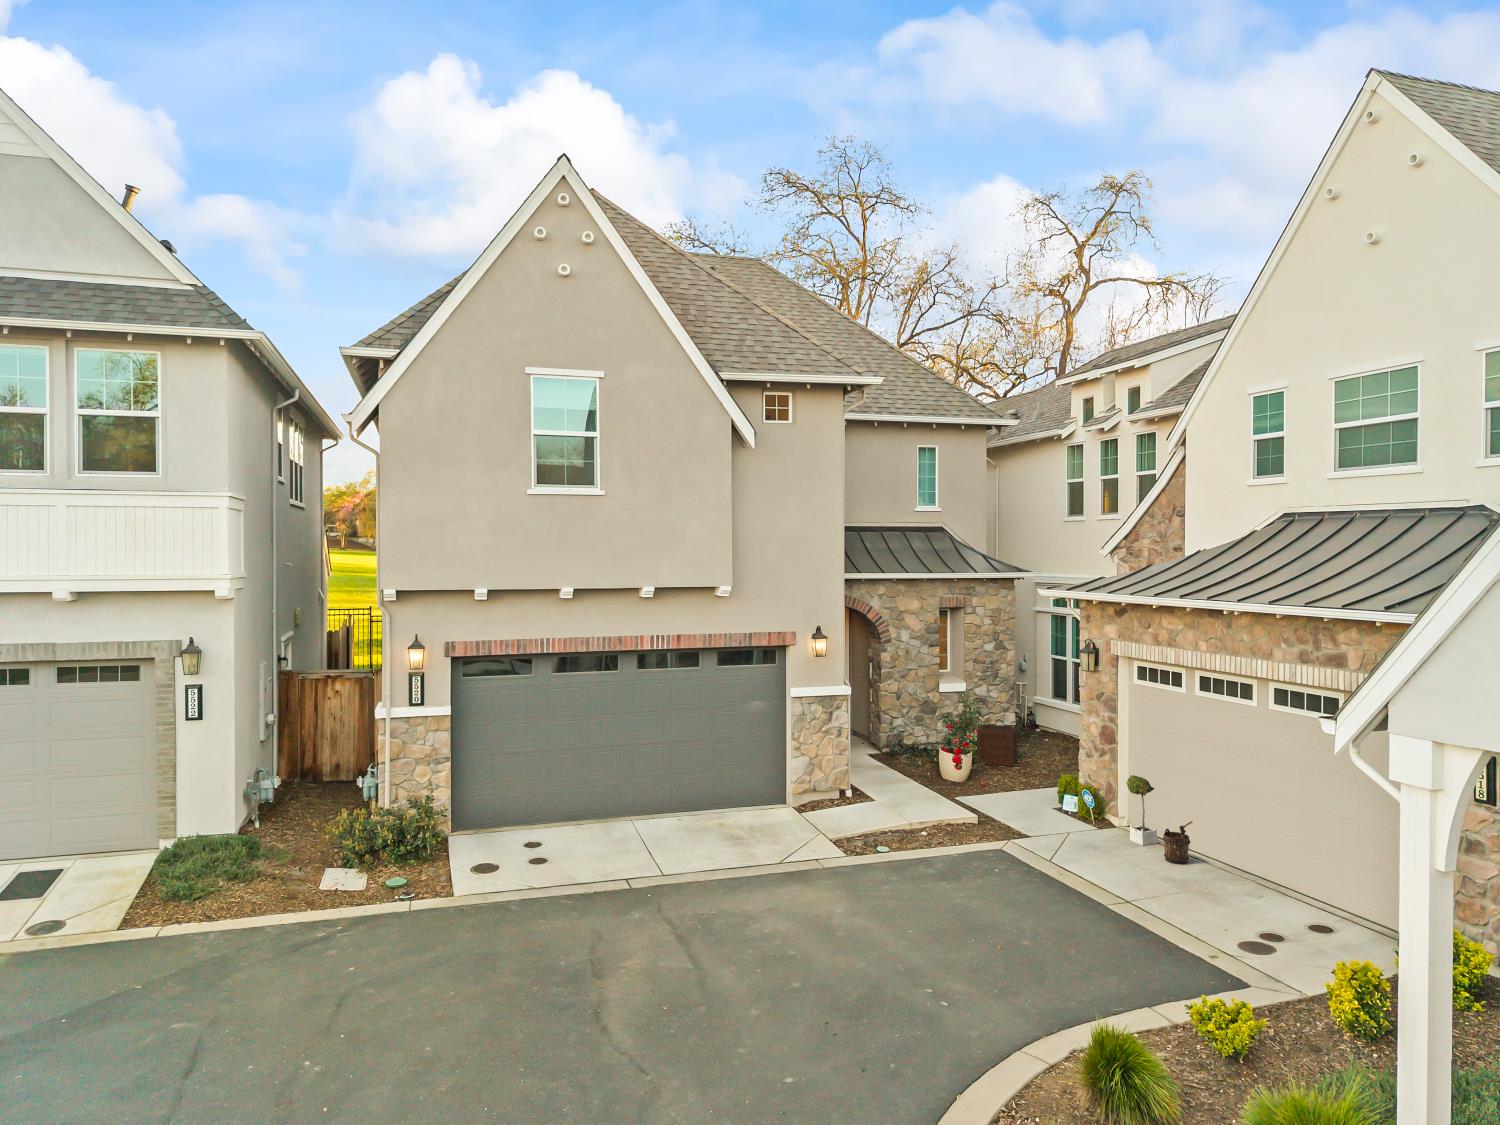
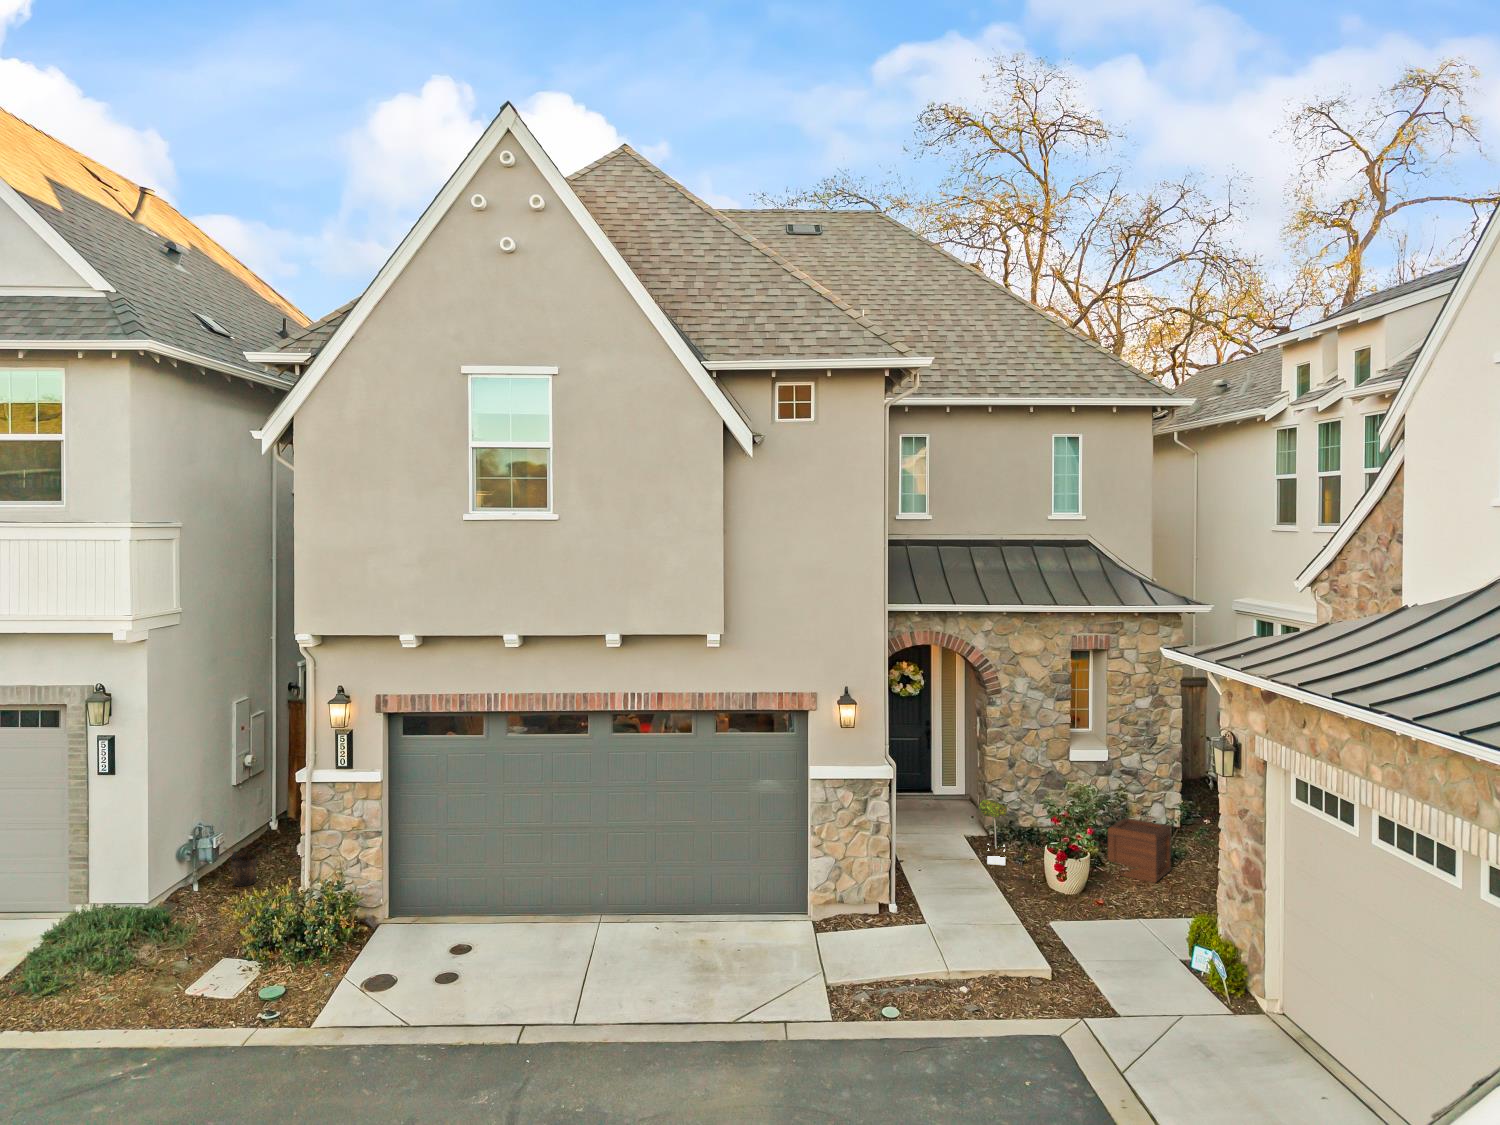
potted tree: present [1126,775,1157,846] -> present [979,799,1007,865]
bucket: present [1163,821,1192,864] -> present [224,848,258,887]

